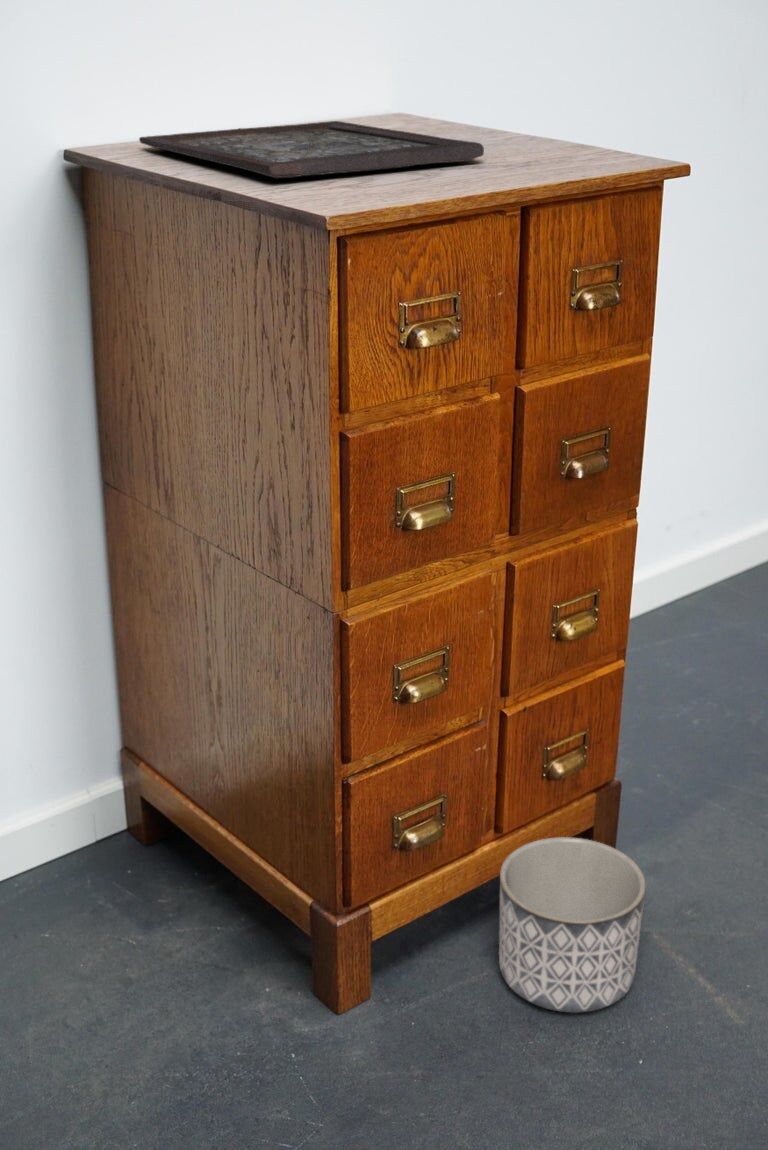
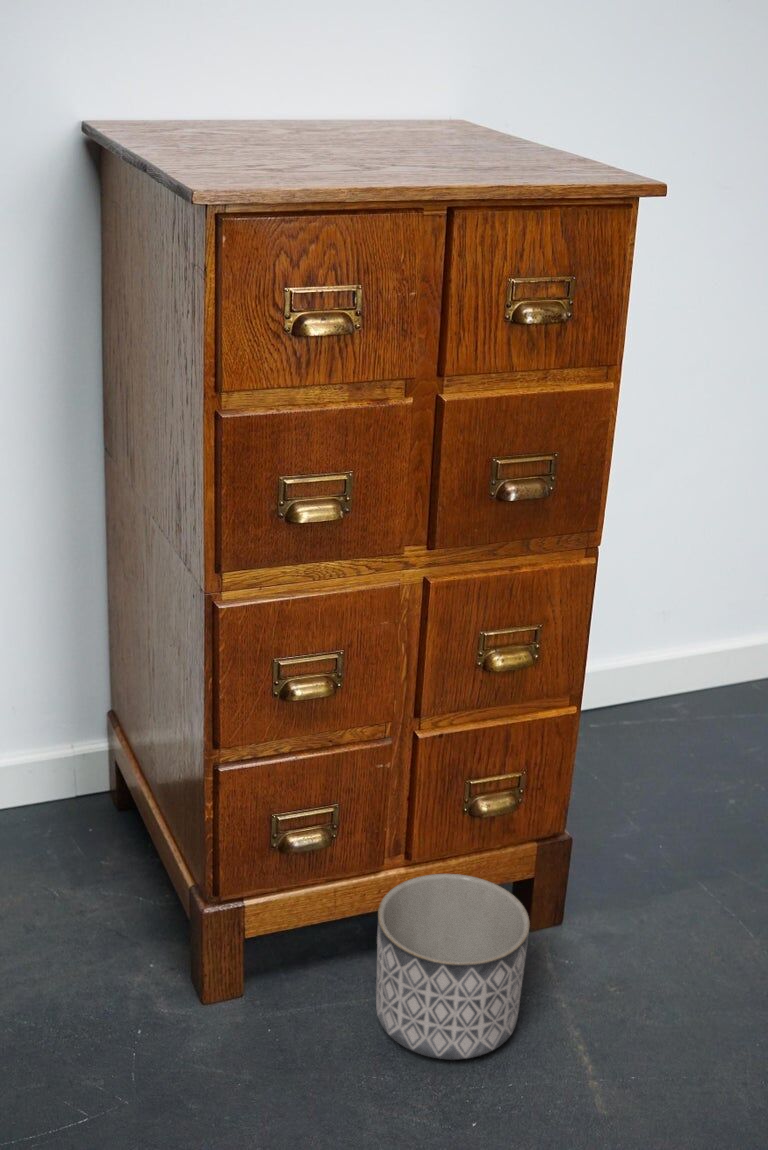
tray: present [139,121,484,178] -> none [151,121,447,162]

